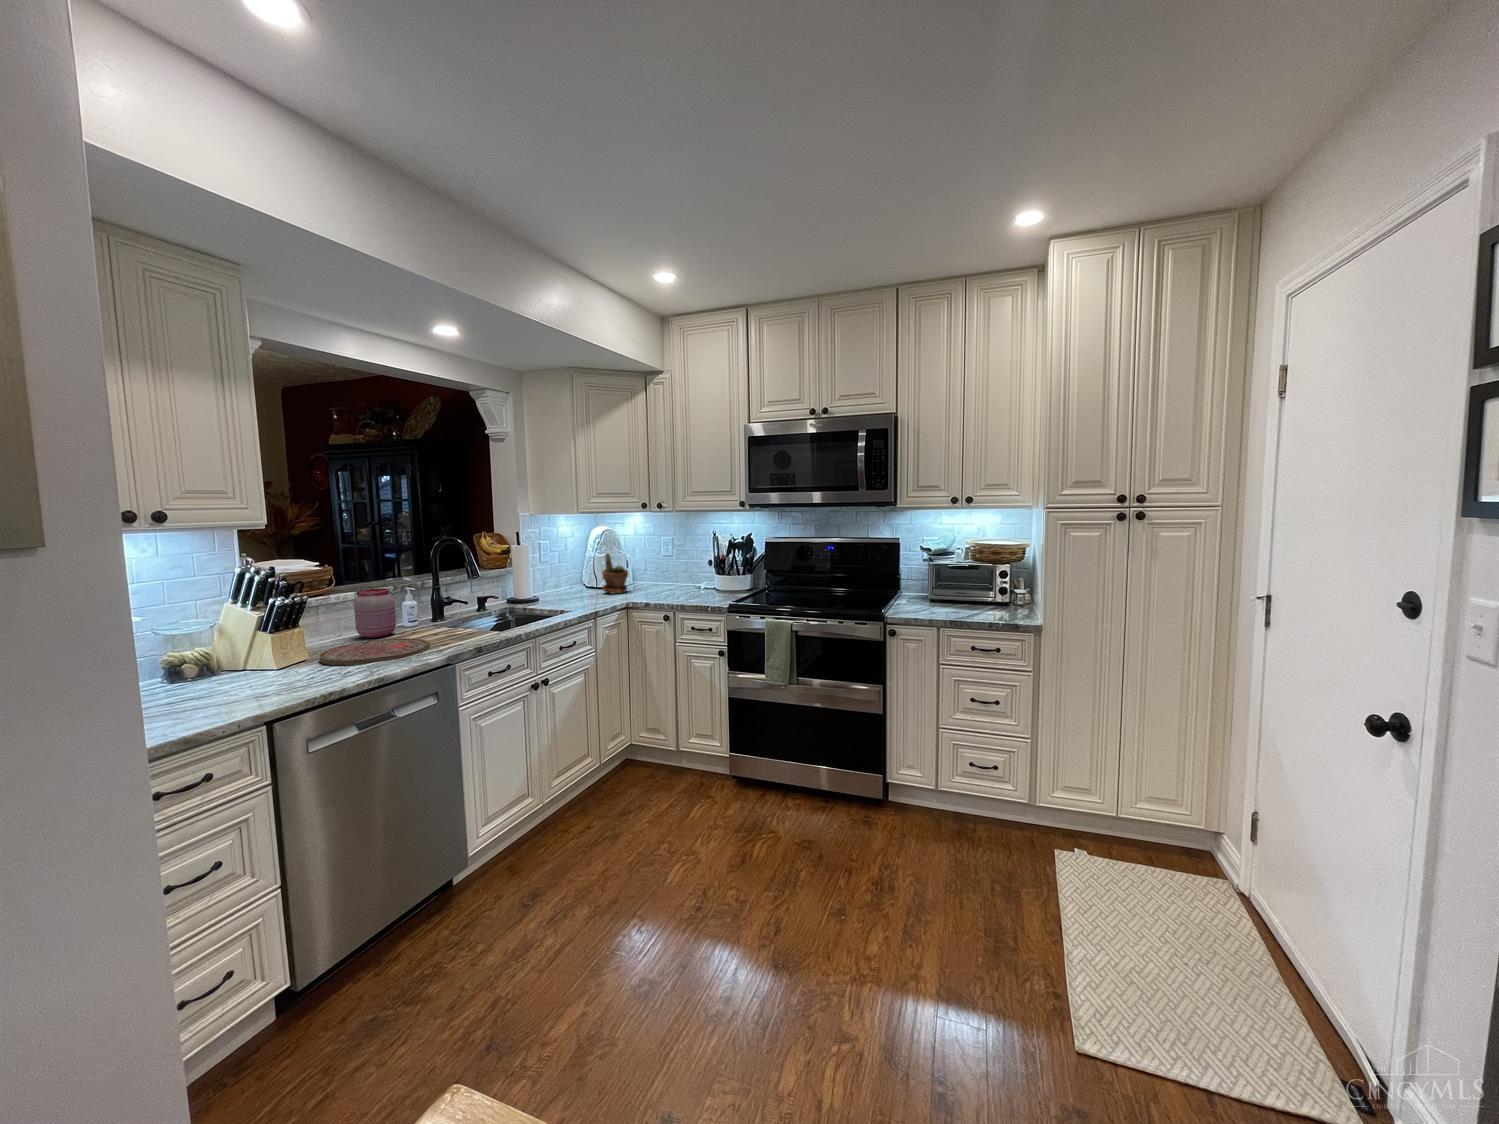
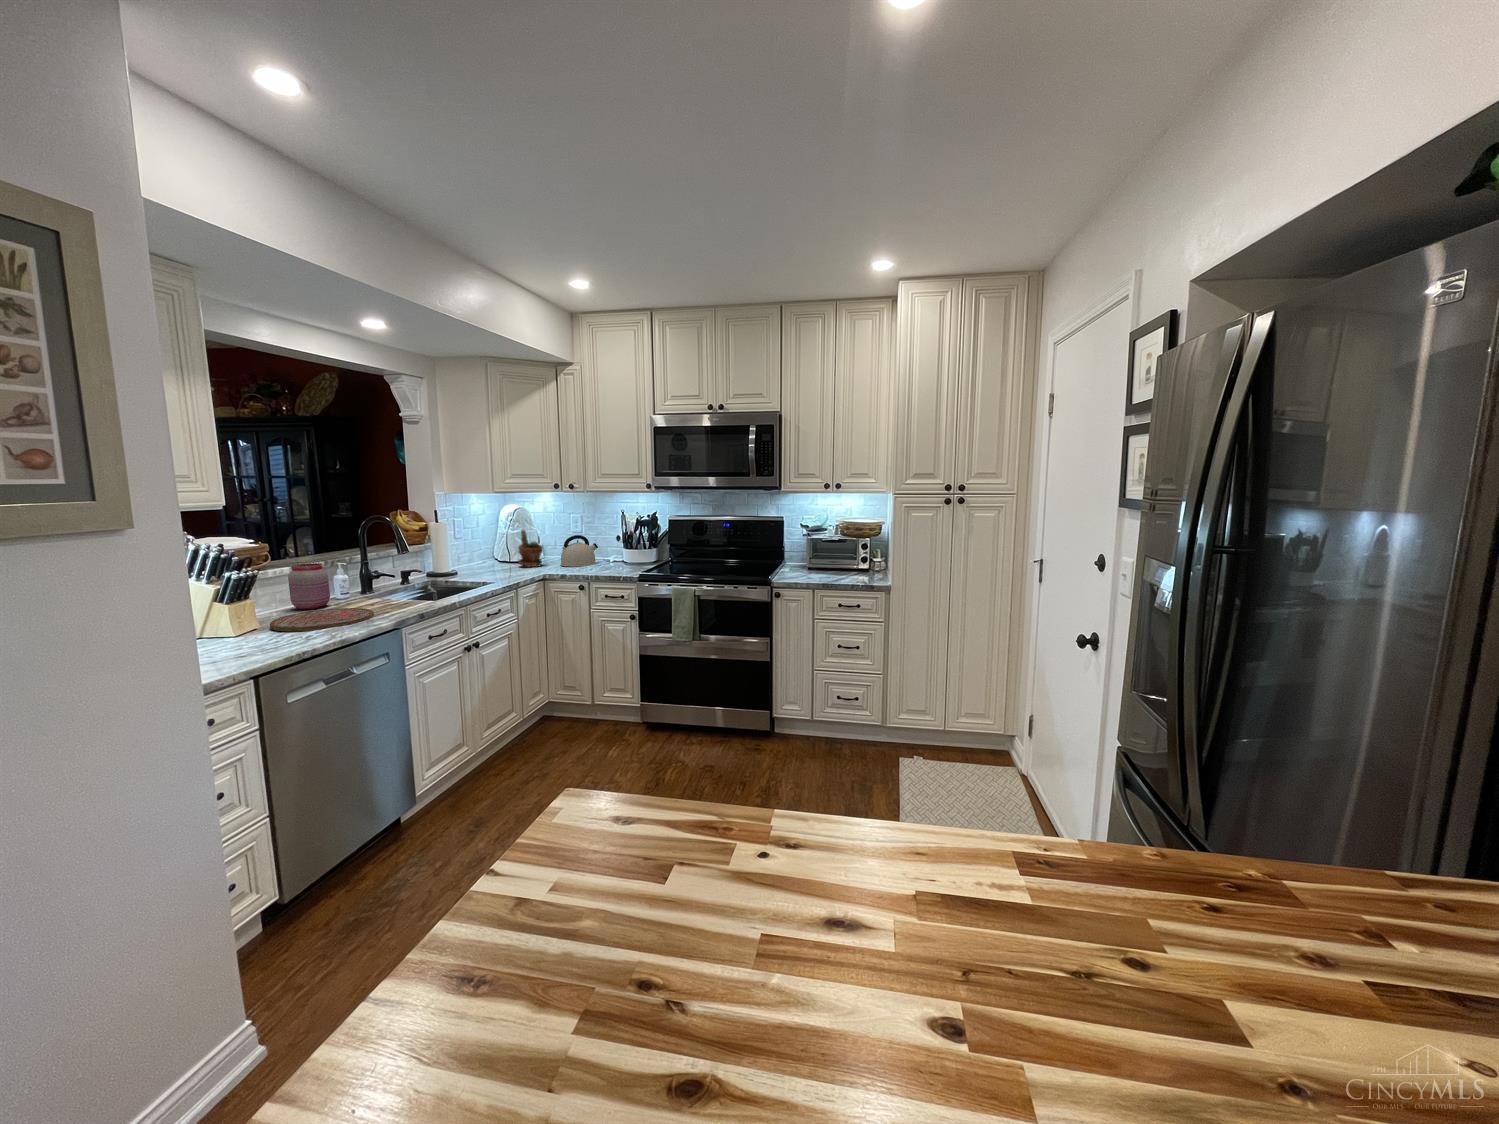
kettle: none [646,559,687,594] -> present [561,535,598,567]

